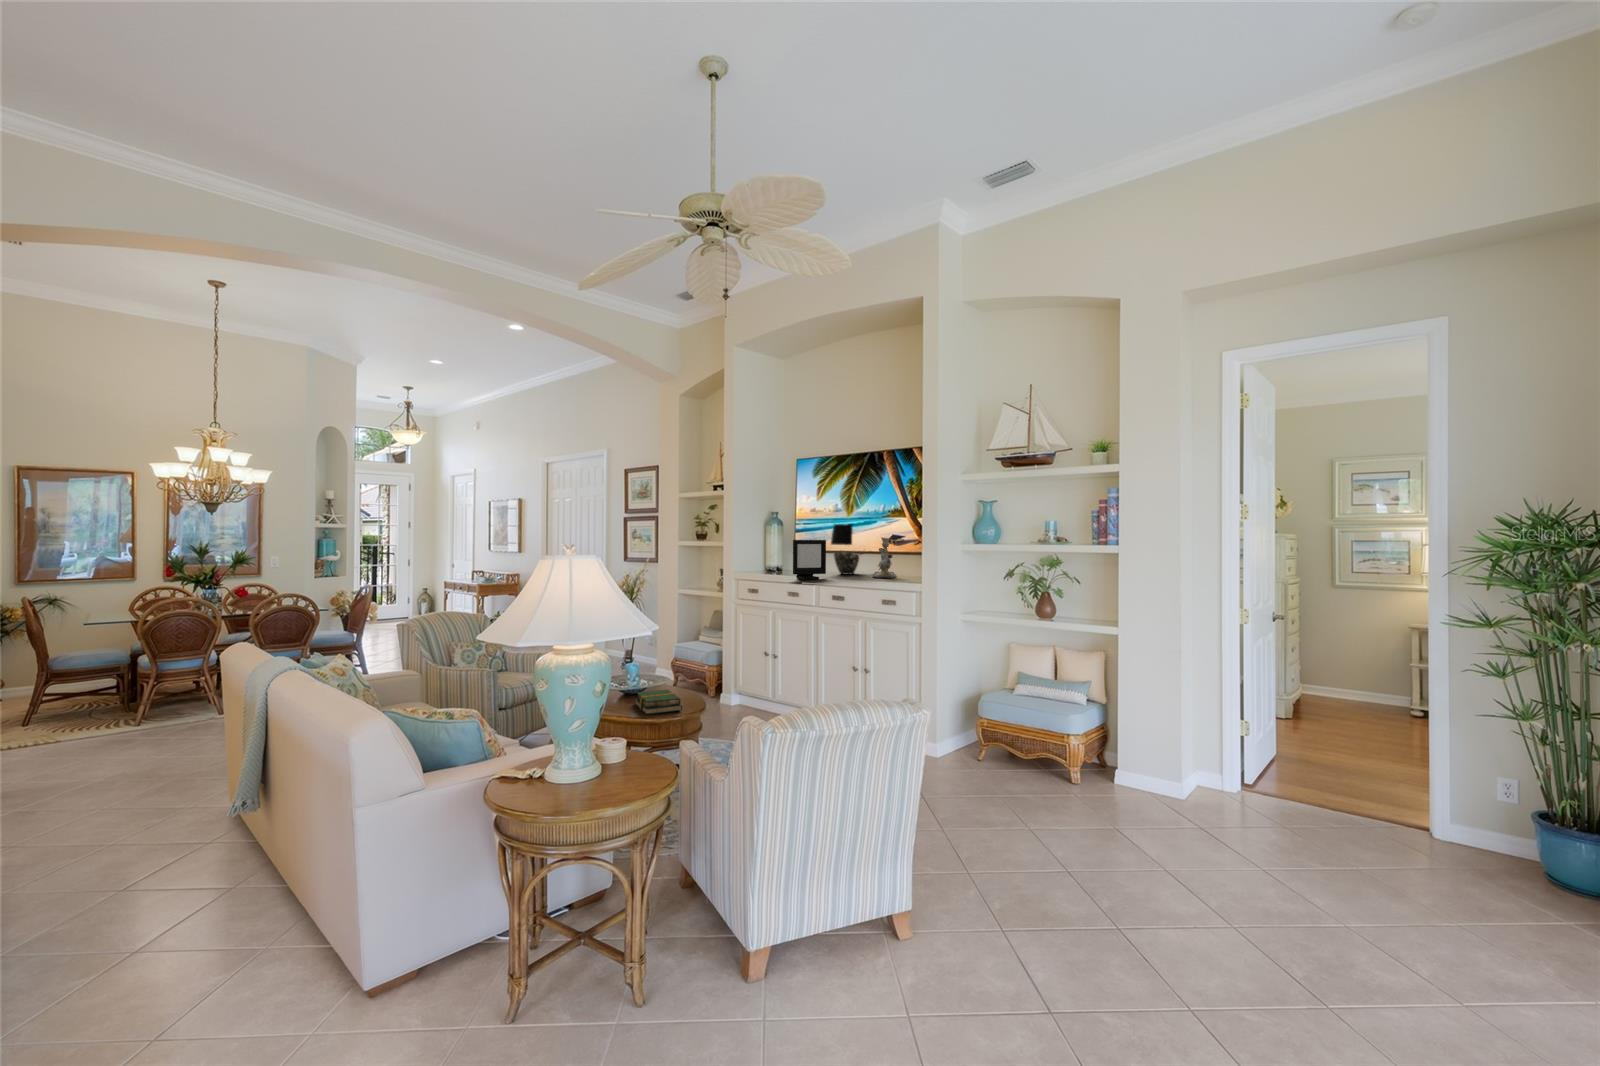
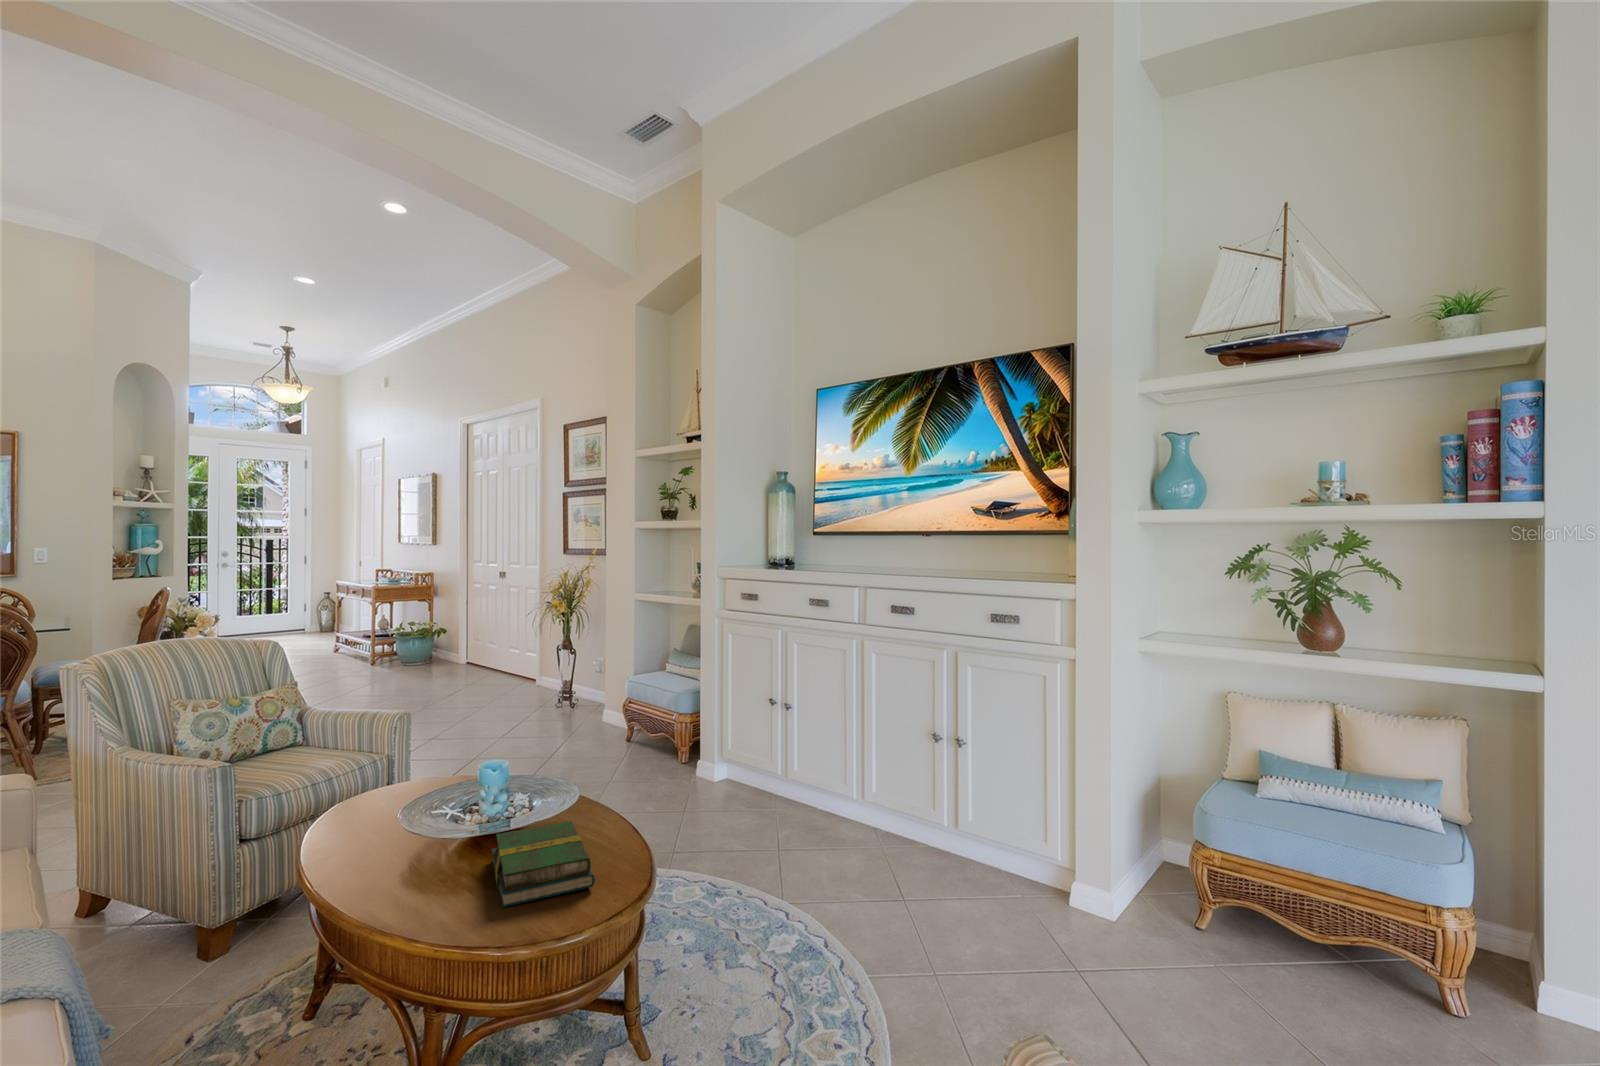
table lamp: present [831,524,859,574] -> none [878,486,934,569]
candlestick: present [871,538,896,578] -> none [954,506,998,574]
picture frame: present [793,540,826,580] -> none [820,509,876,578]

